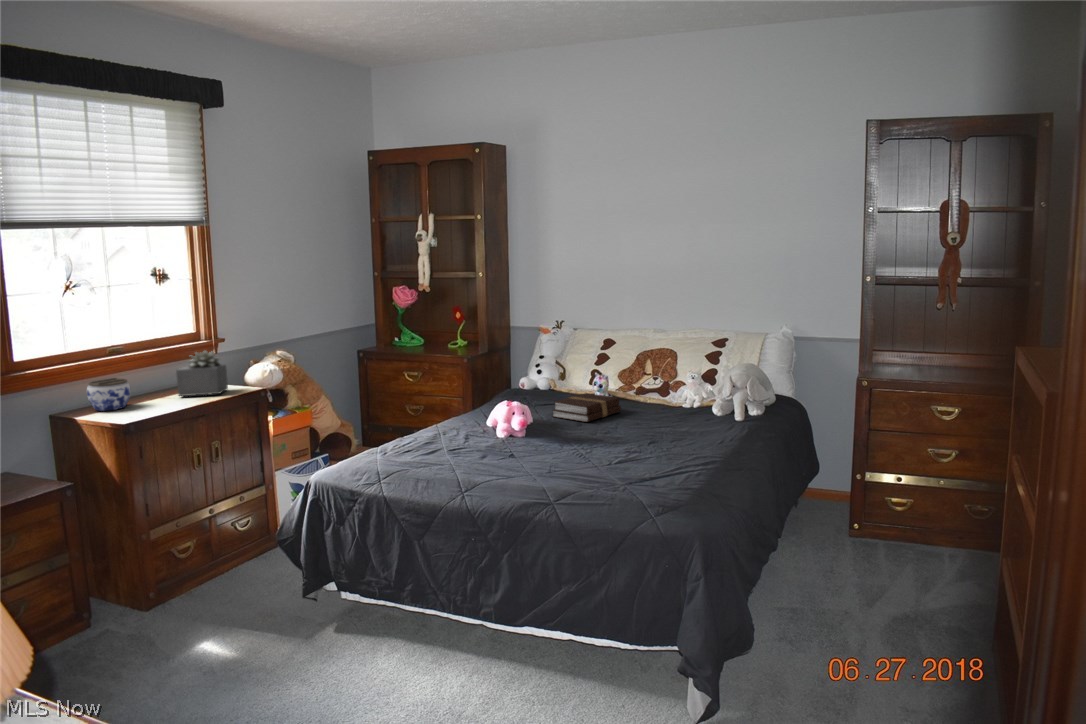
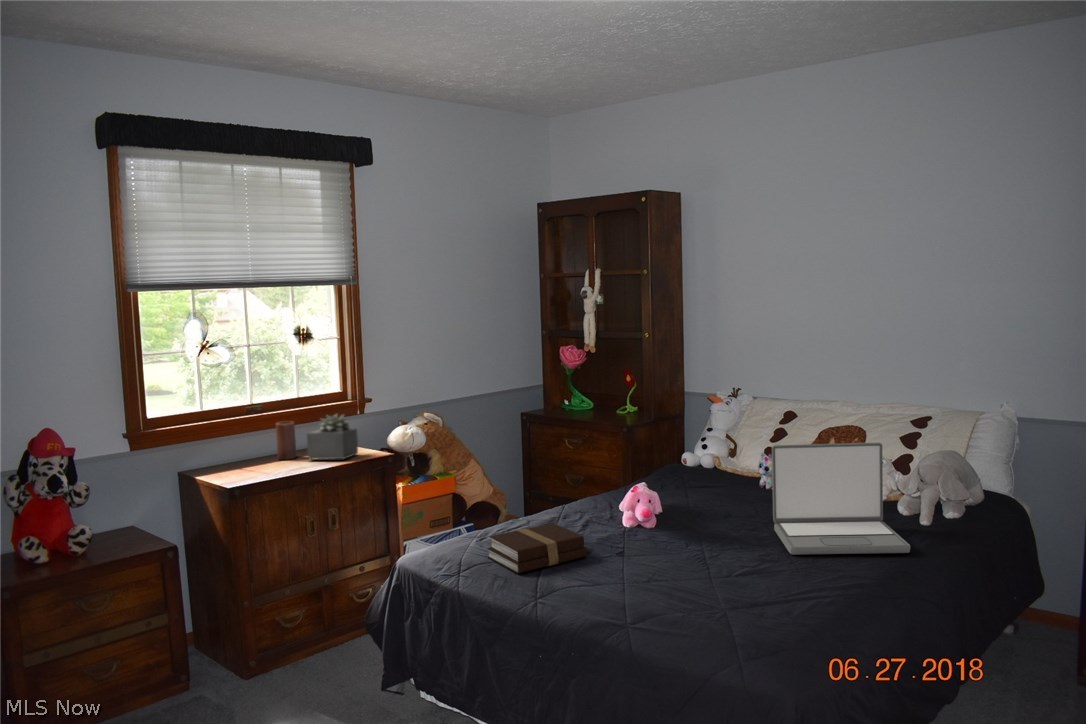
laptop: none [624,357,734,446] -> present [772,443,910,555]
candle: none [138,359,160,398] -> present [276,421,296,460]
jar: present [87,378,131,411] -> none [221,439,261,472]
book: present [553,393,621,422] -> present [487,523,588,573]

